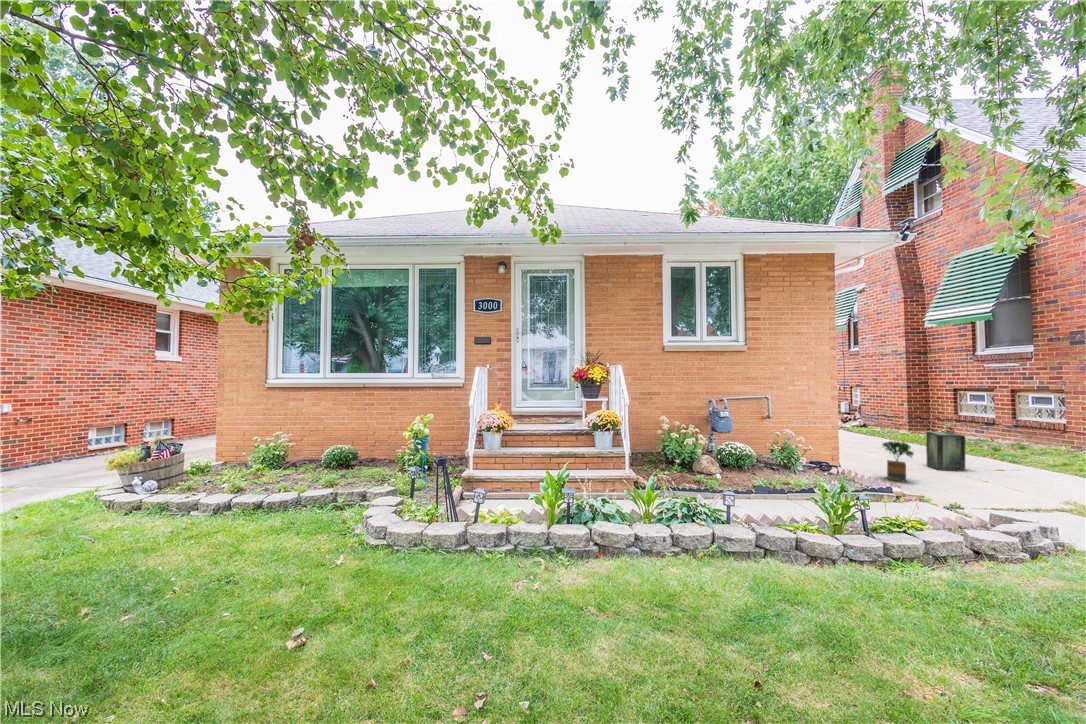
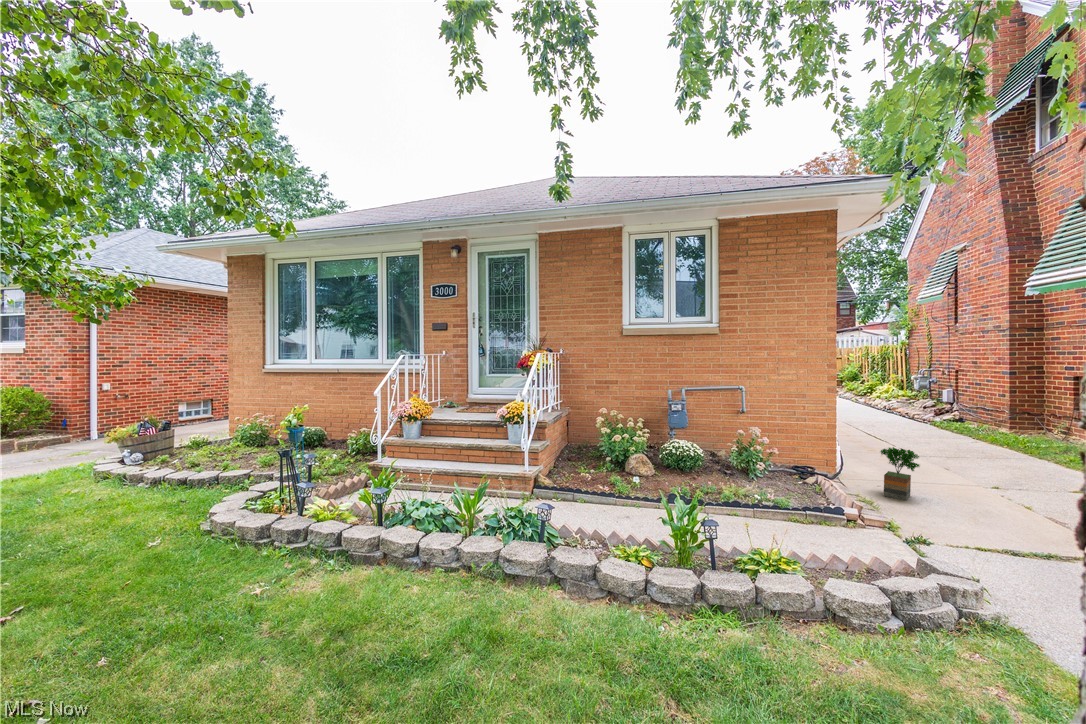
storage box: present [926,432,965,471] -> none [969,436,1022,493]

